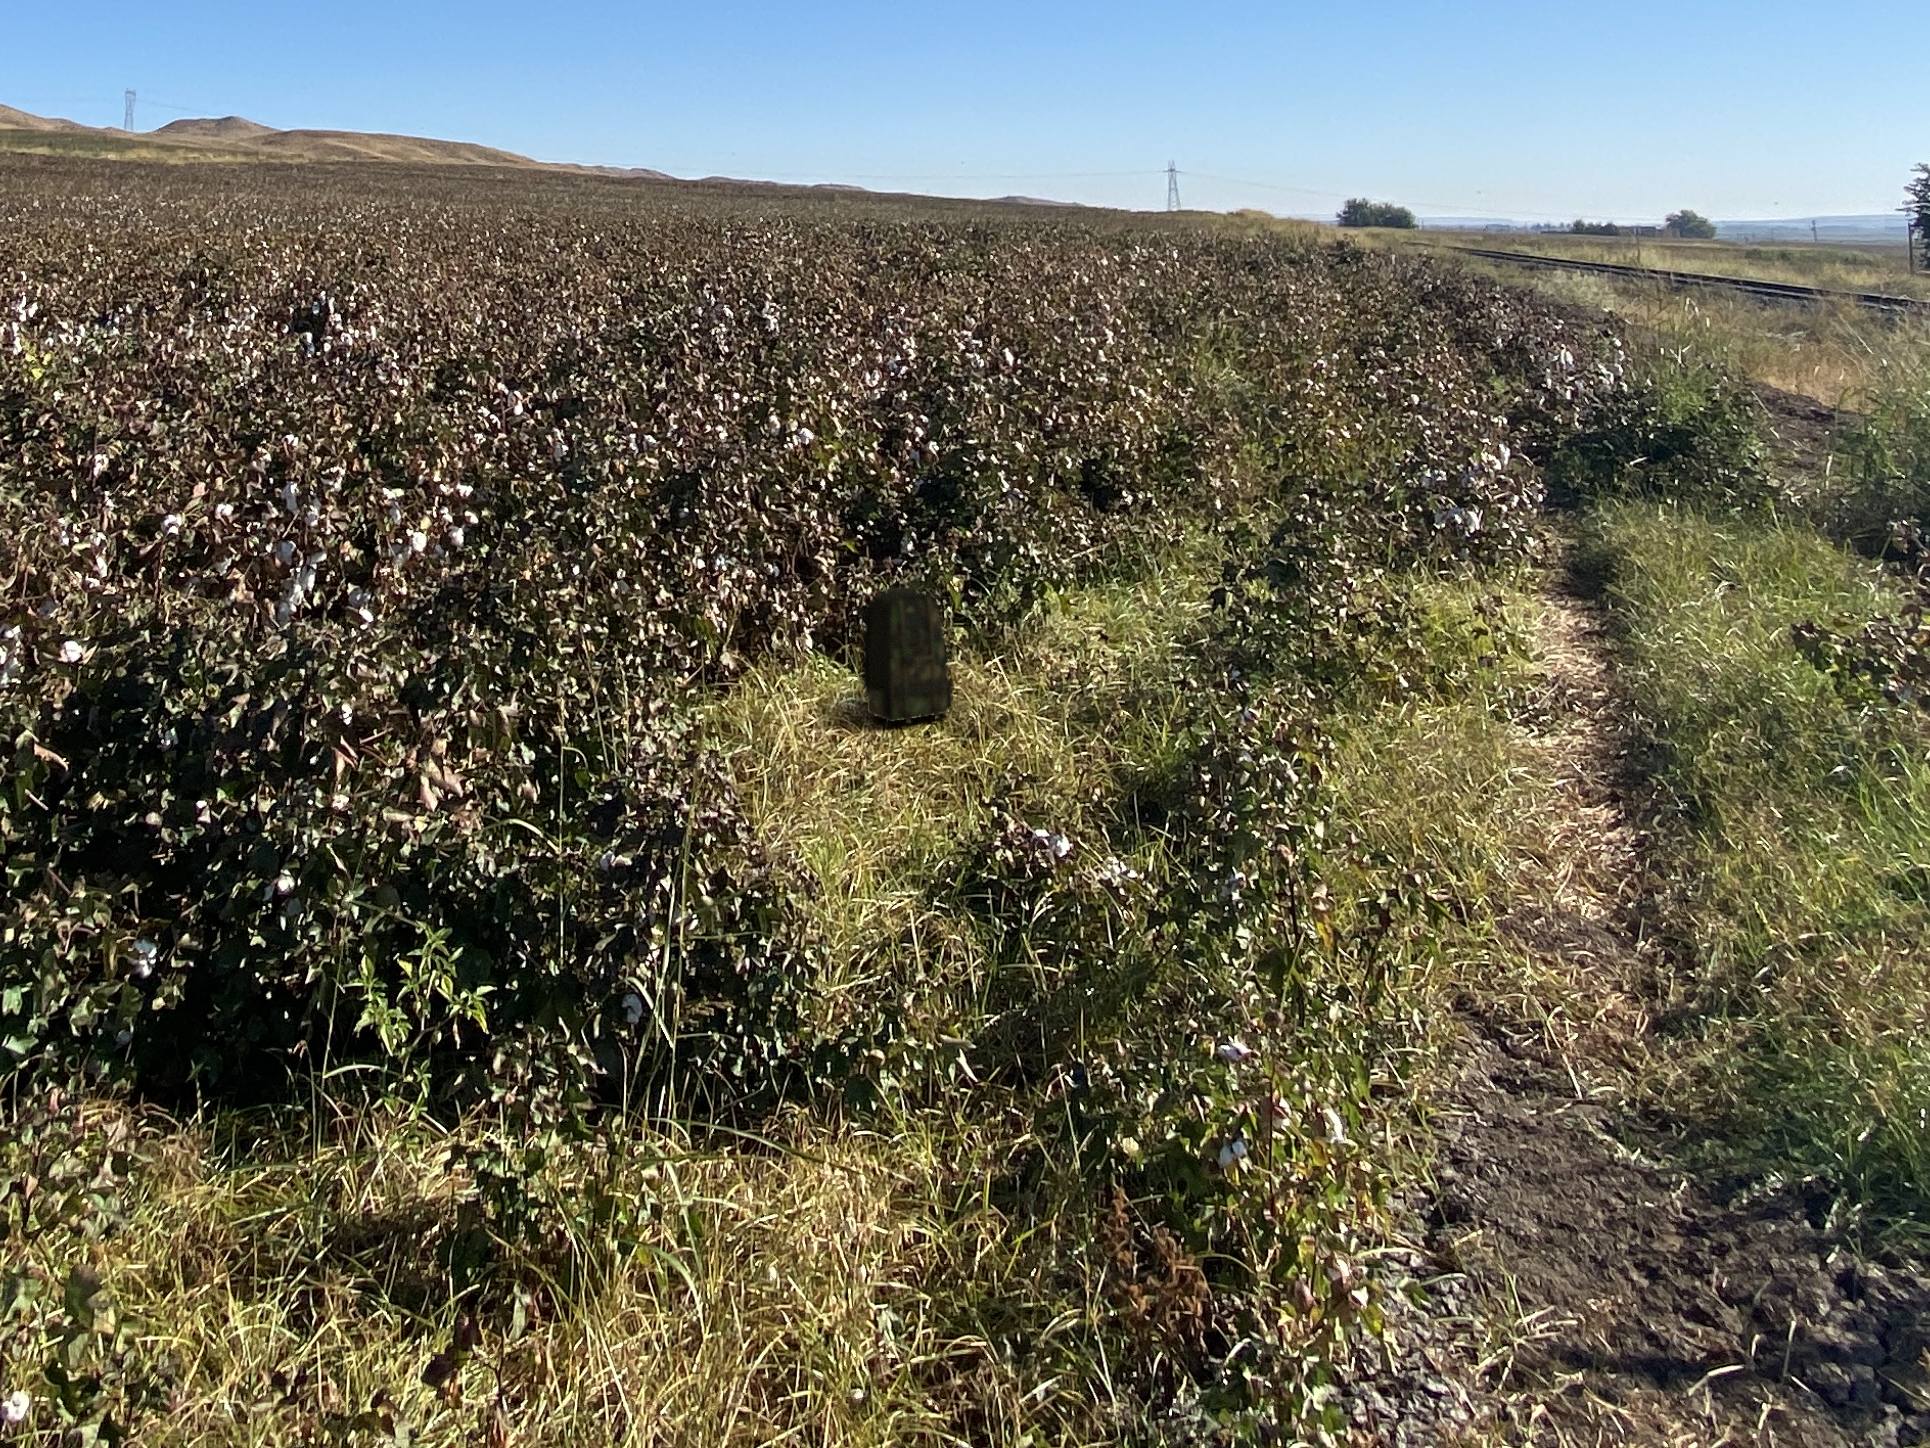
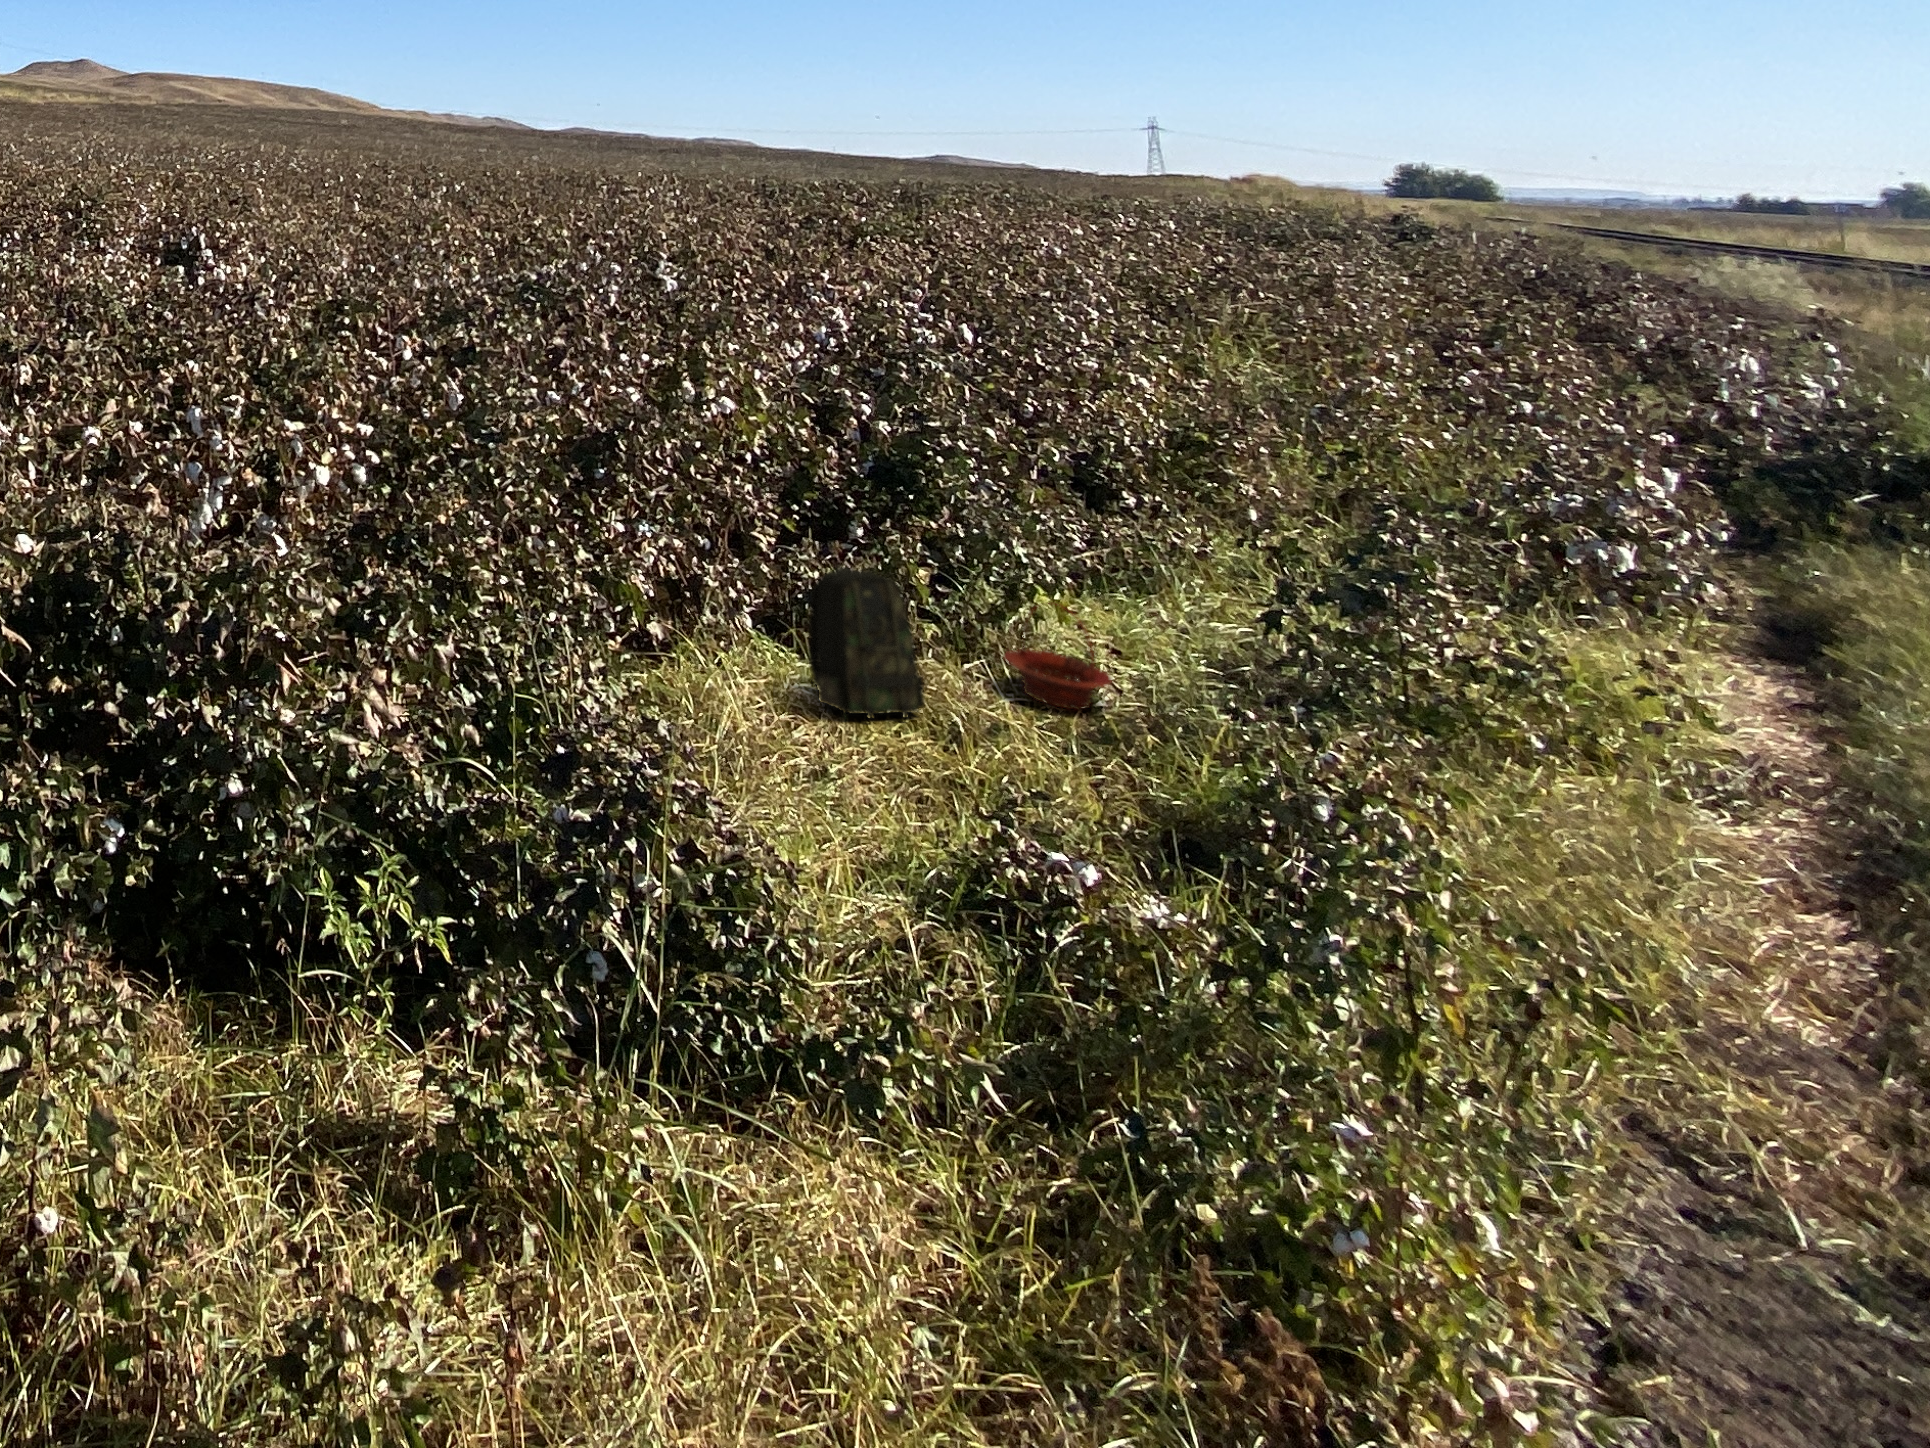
basket: none [1018,602,1100,694] -> present [1003,603,1112,709]

